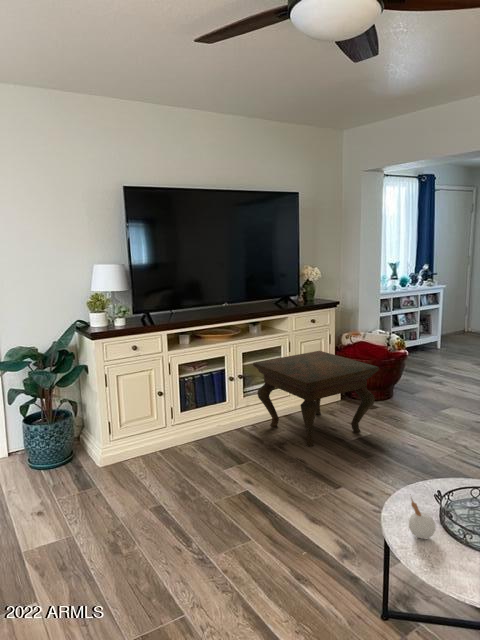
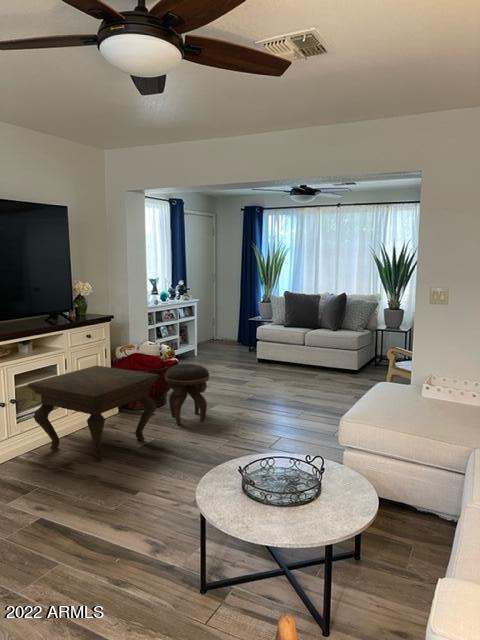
footstool: none [389,358,440,423] -> present [165,364,209,424]
candle: present [409,494,436,539] -> none [222,470,245,507]

